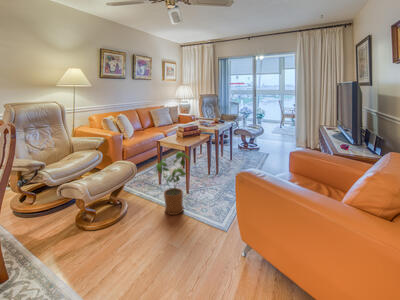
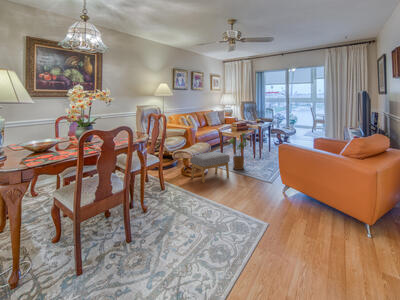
footstool: none [60,192,145,277] -> present [190,152,230,183]

